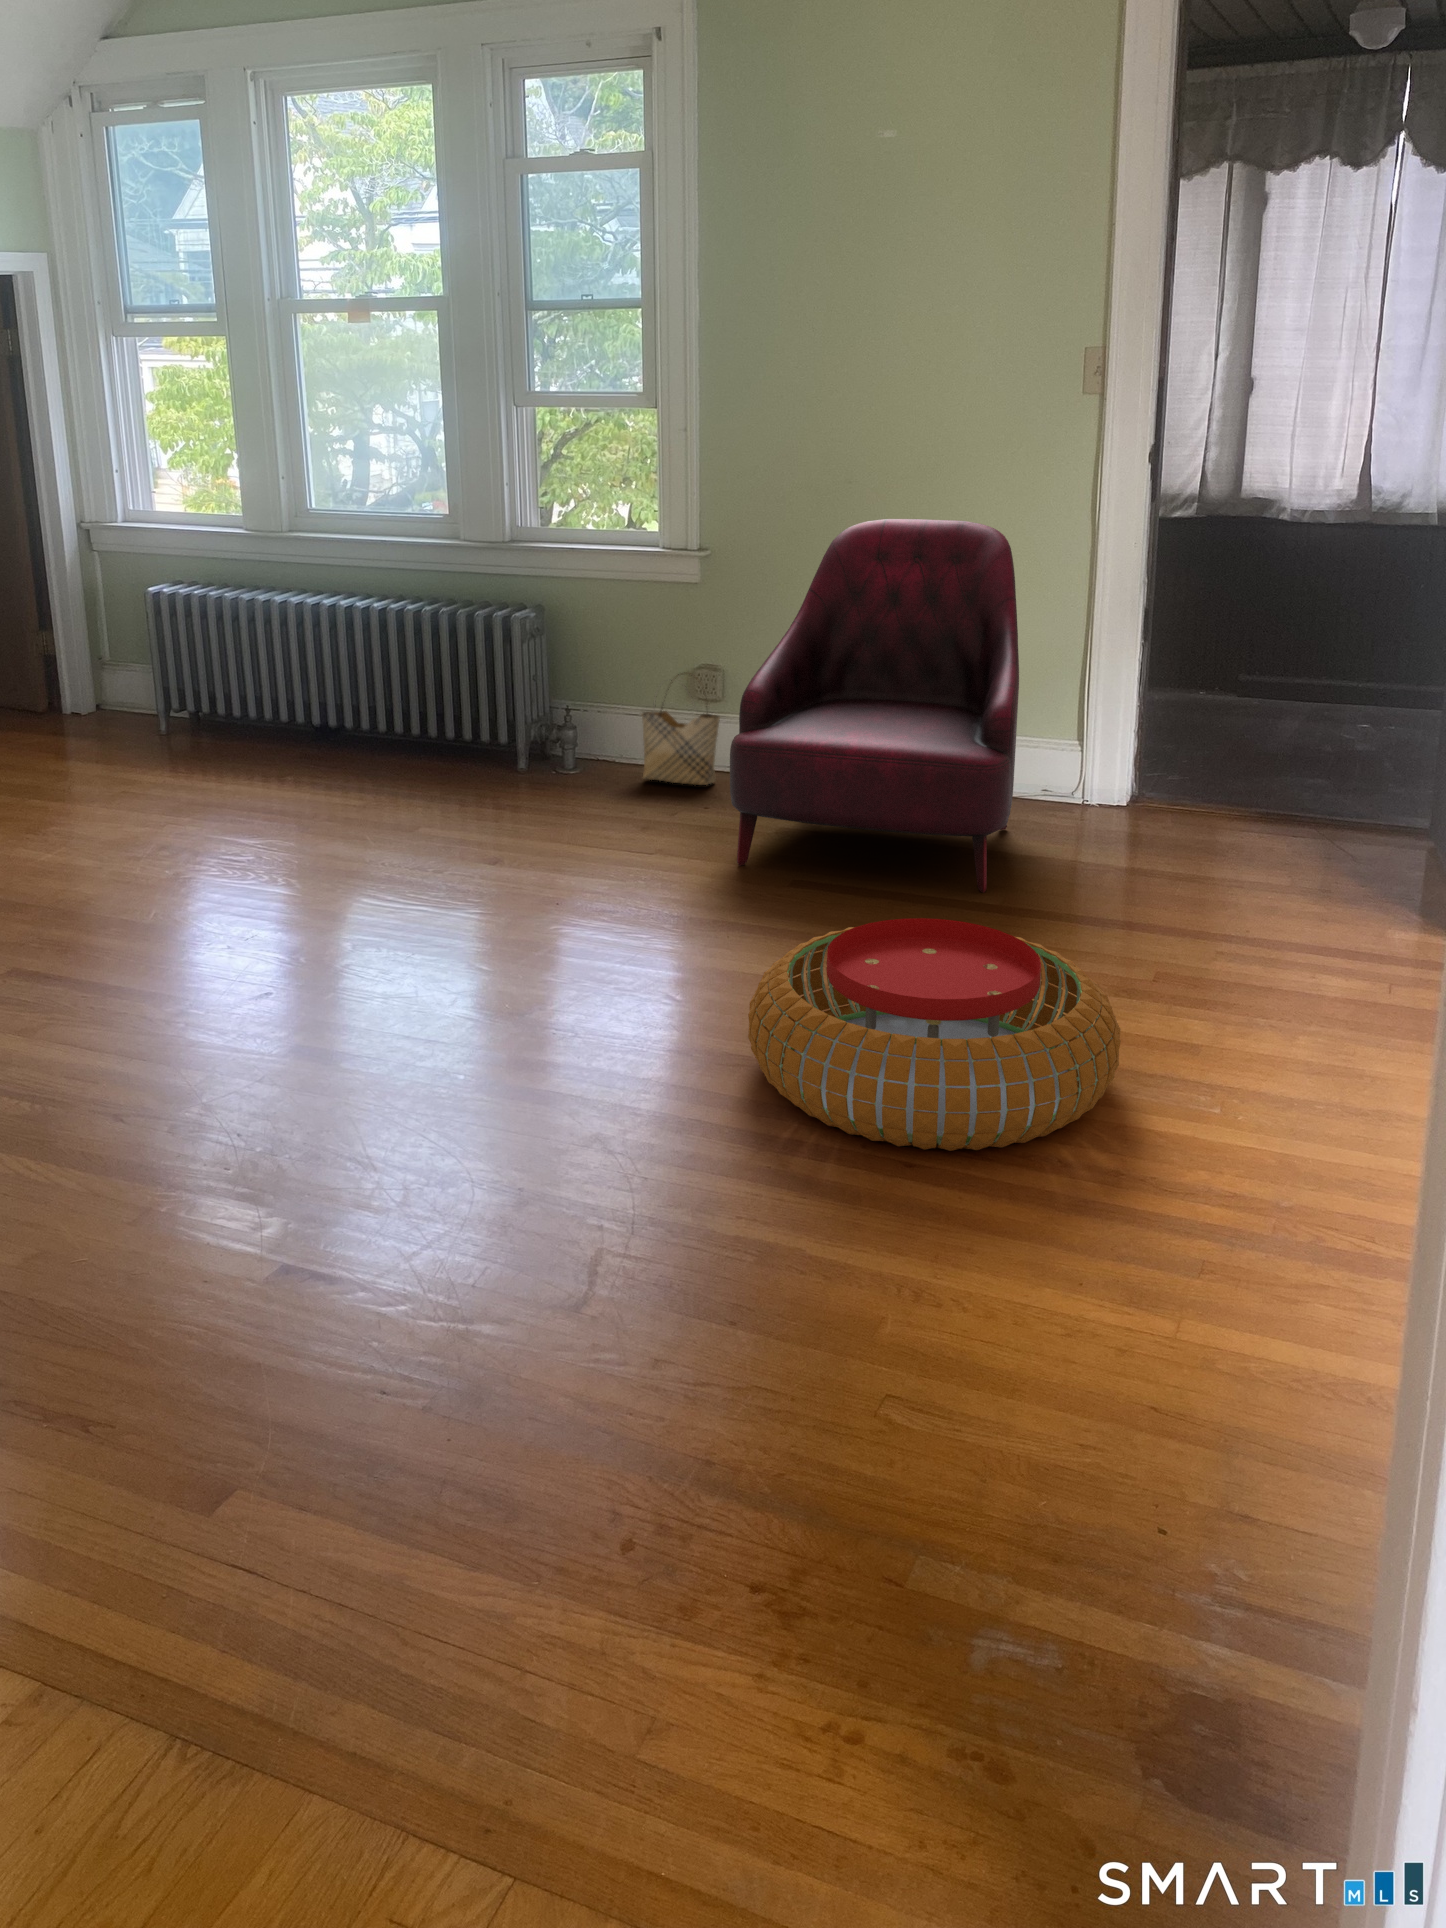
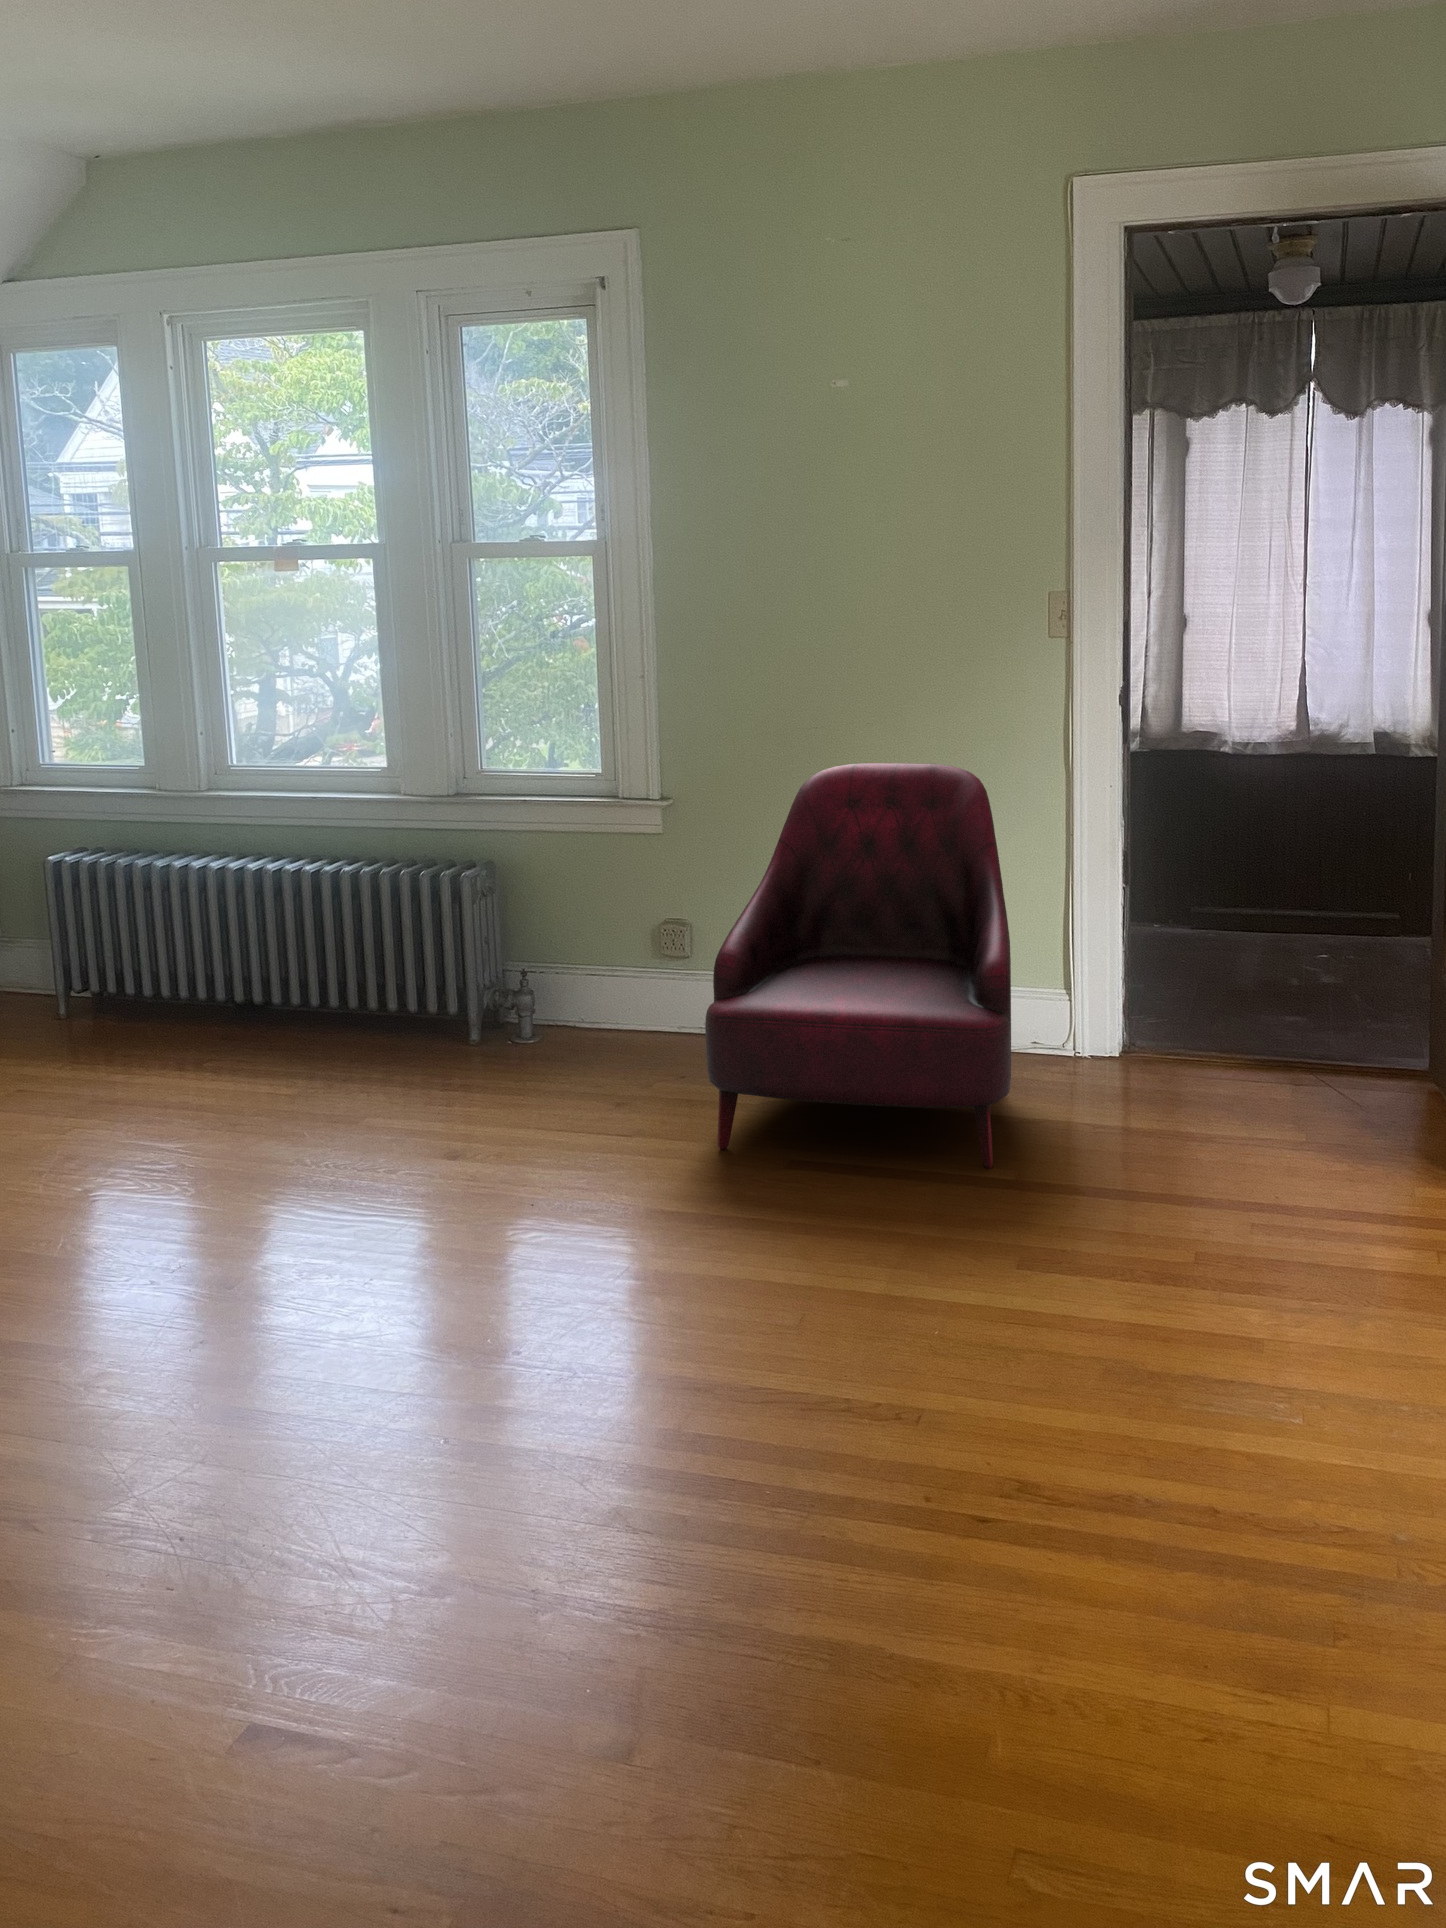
woven basket: present [642,673,720,785] -> none [601,930,687,1053]
pouf: present [748,918,1121,1151] -> none [756,1223,1187,1523]

